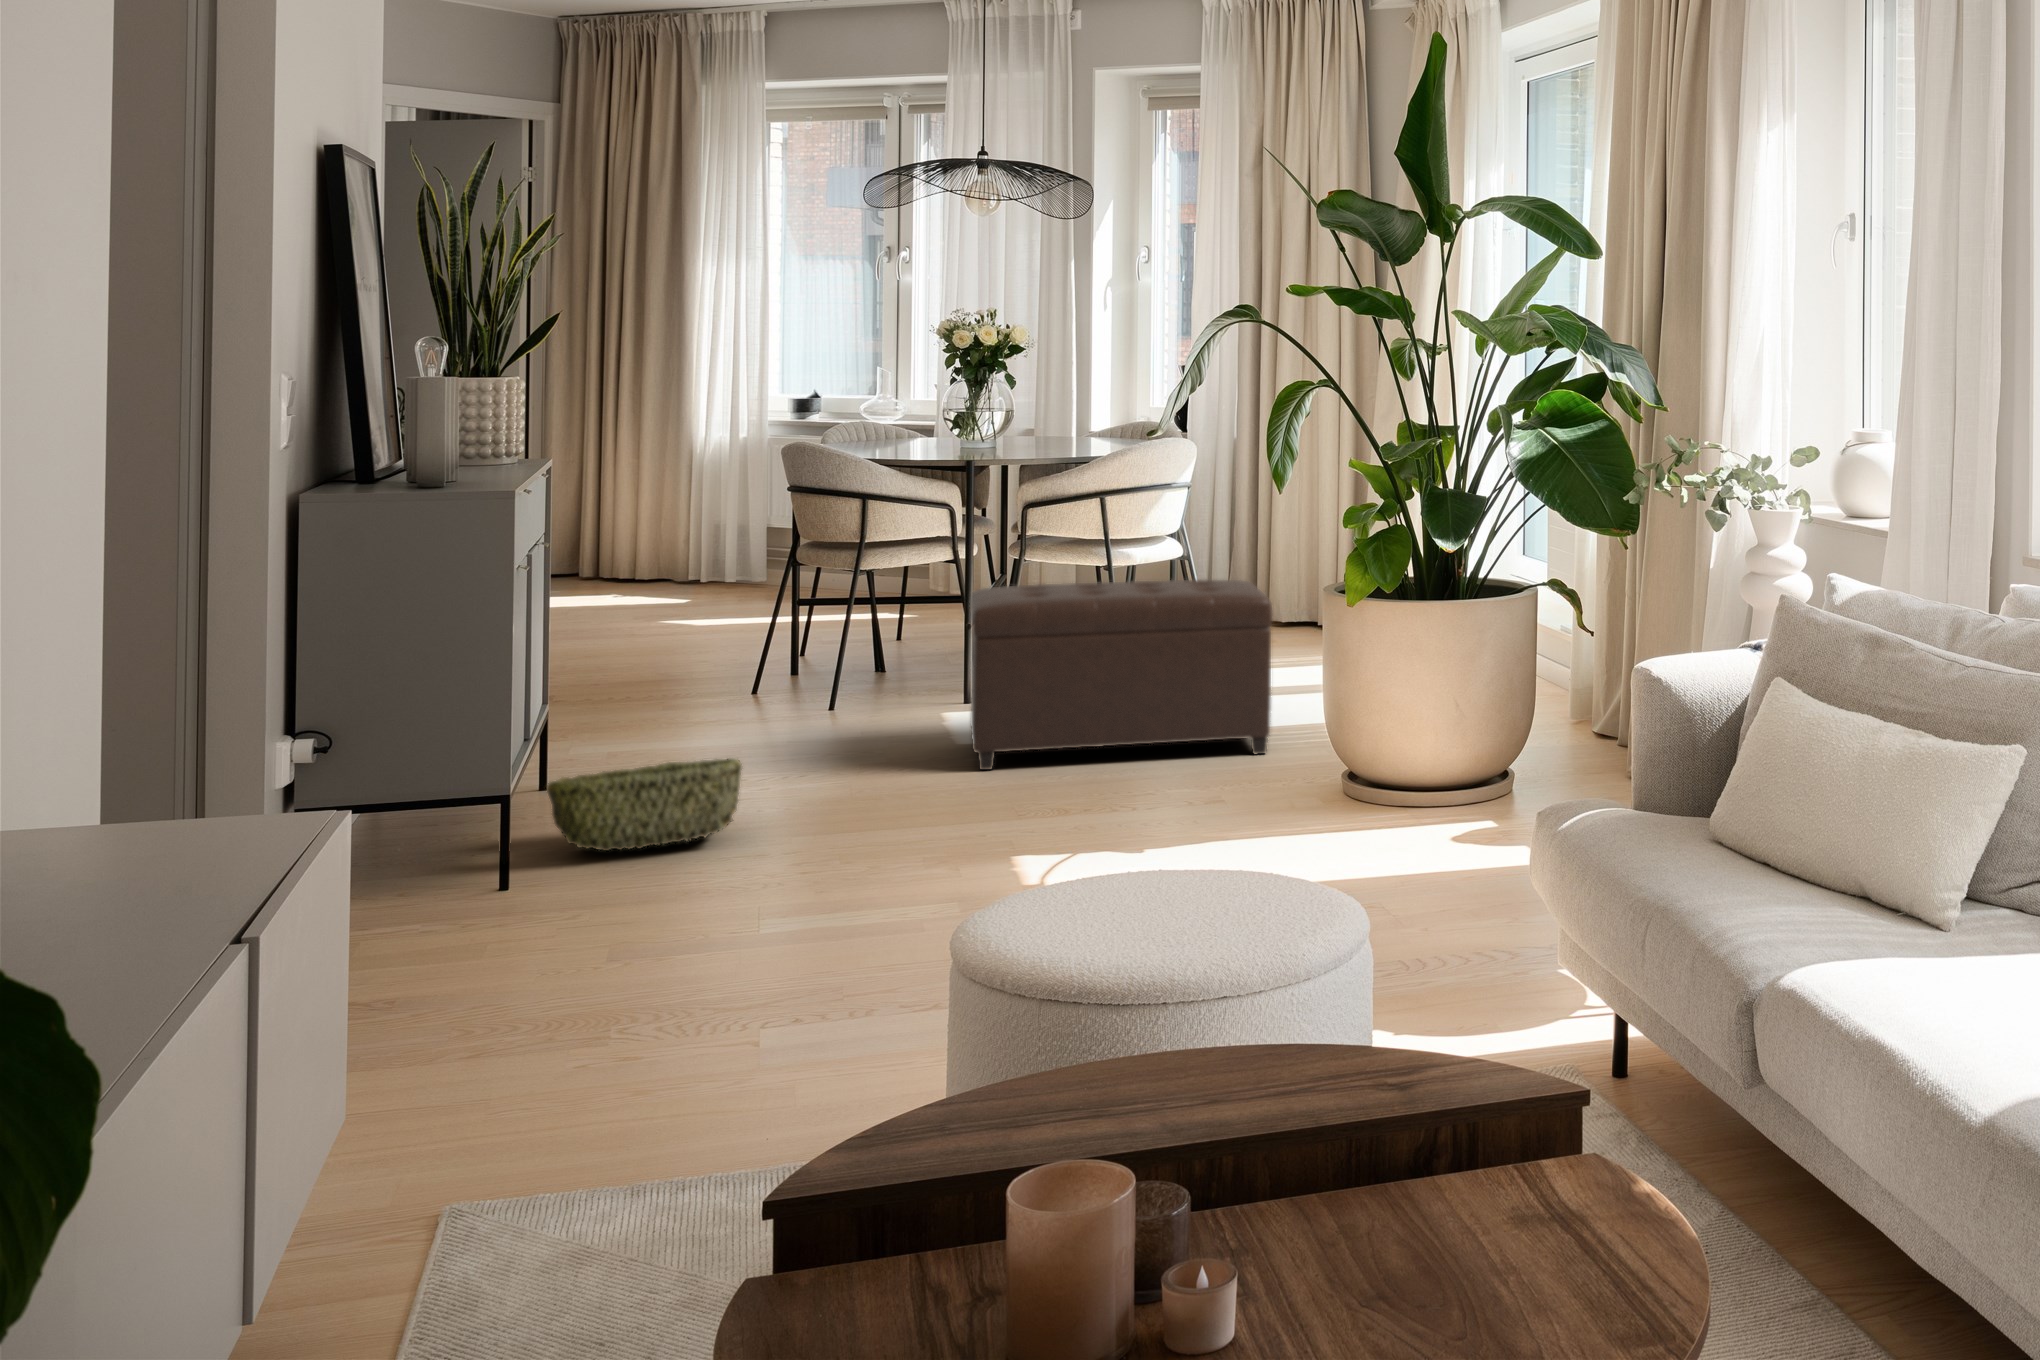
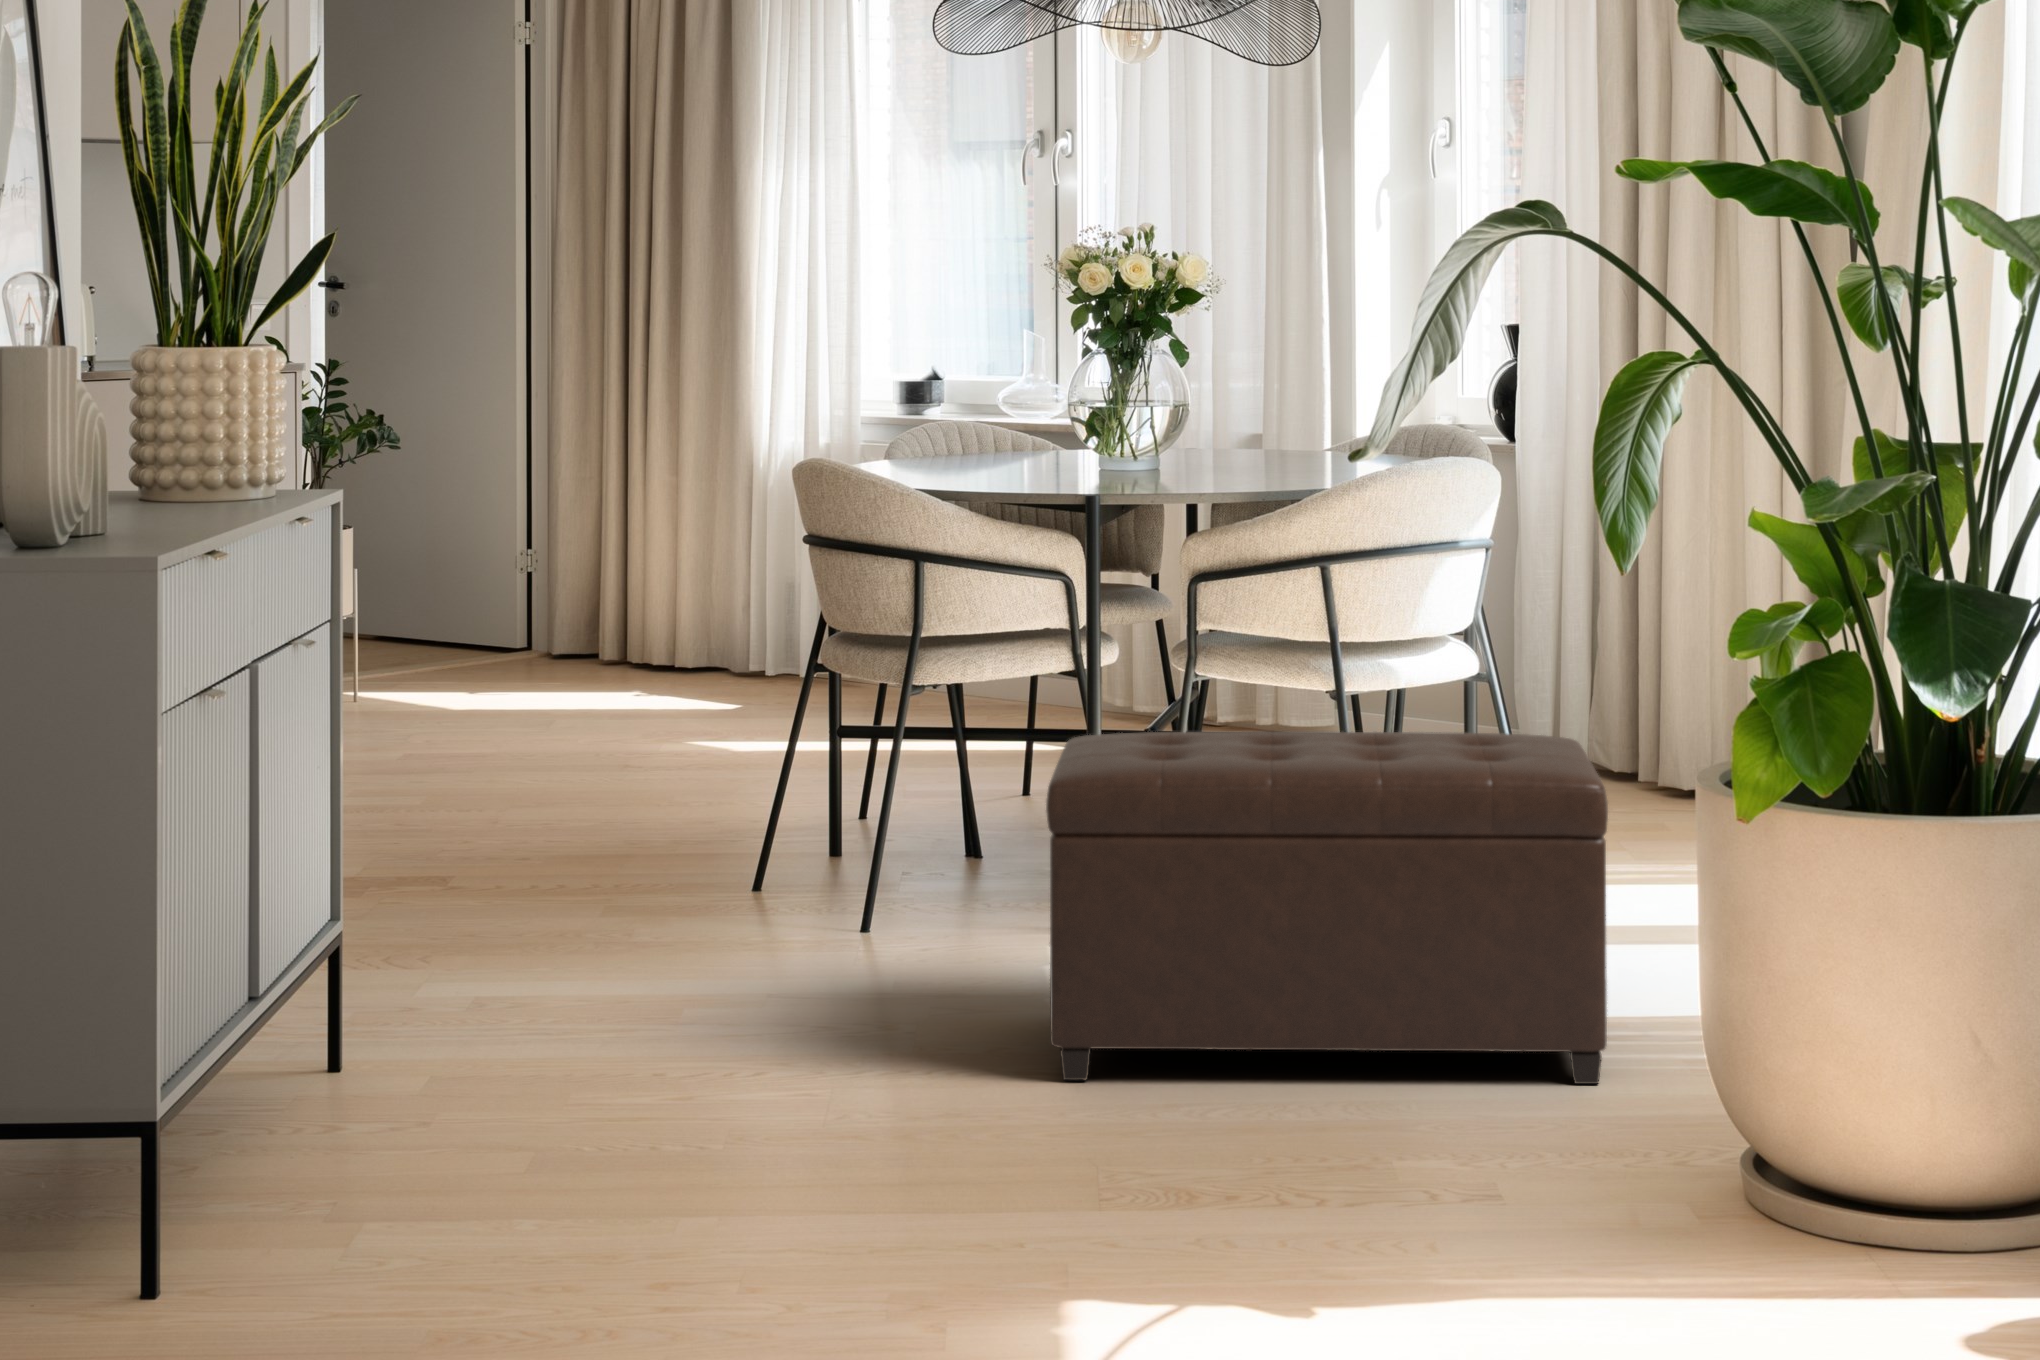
woven basket: present [547,758,742,851] -> none [262,1047,605,1213]

